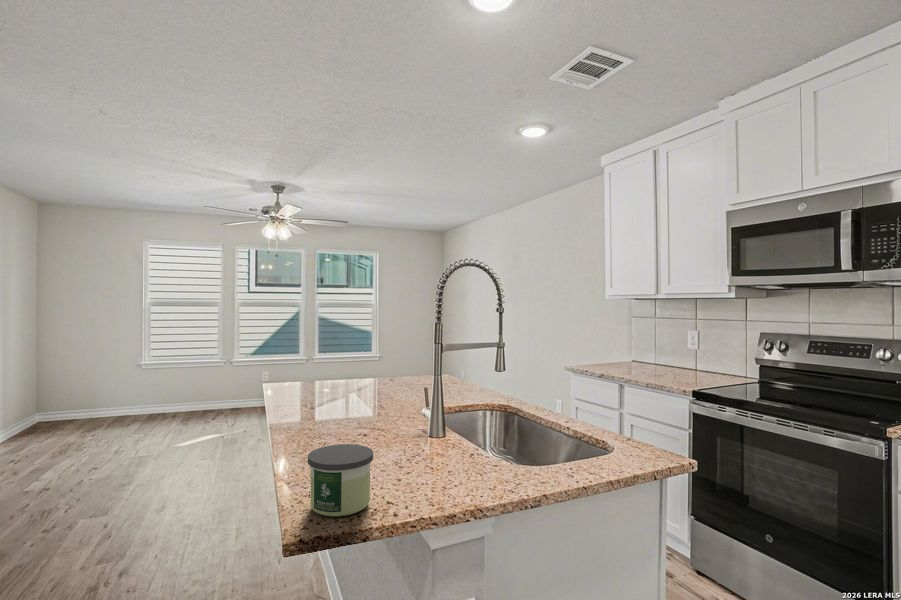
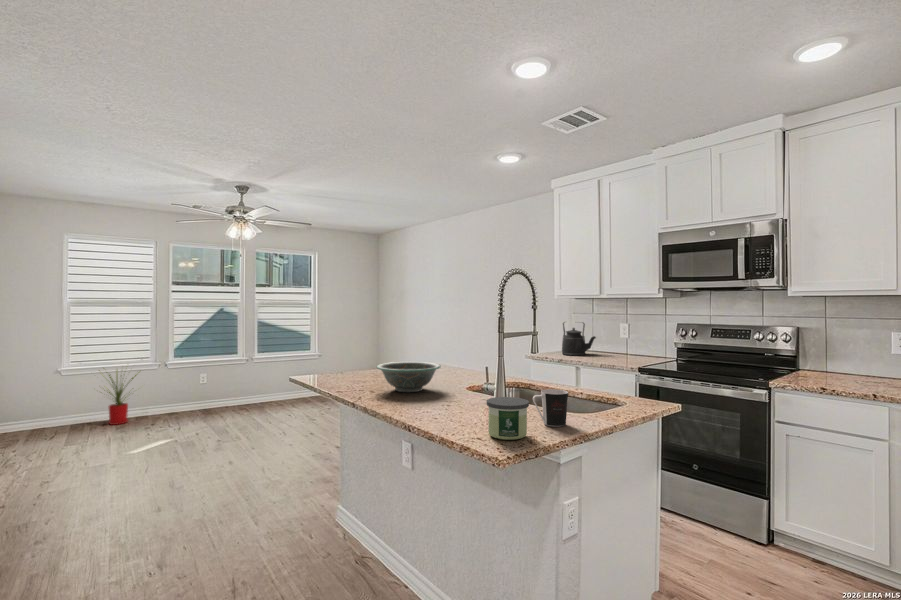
kettle: none [610,328,652,370] -> present [562,322,596,355]
house plant: none [162,359,210,418] -> present [104,375,136,425]
decorative bowl: none [301,376,383,416] -> present [377,362,441,392]
coffee cup: none [408,434,462,494] -> present [533,389,568,427]

